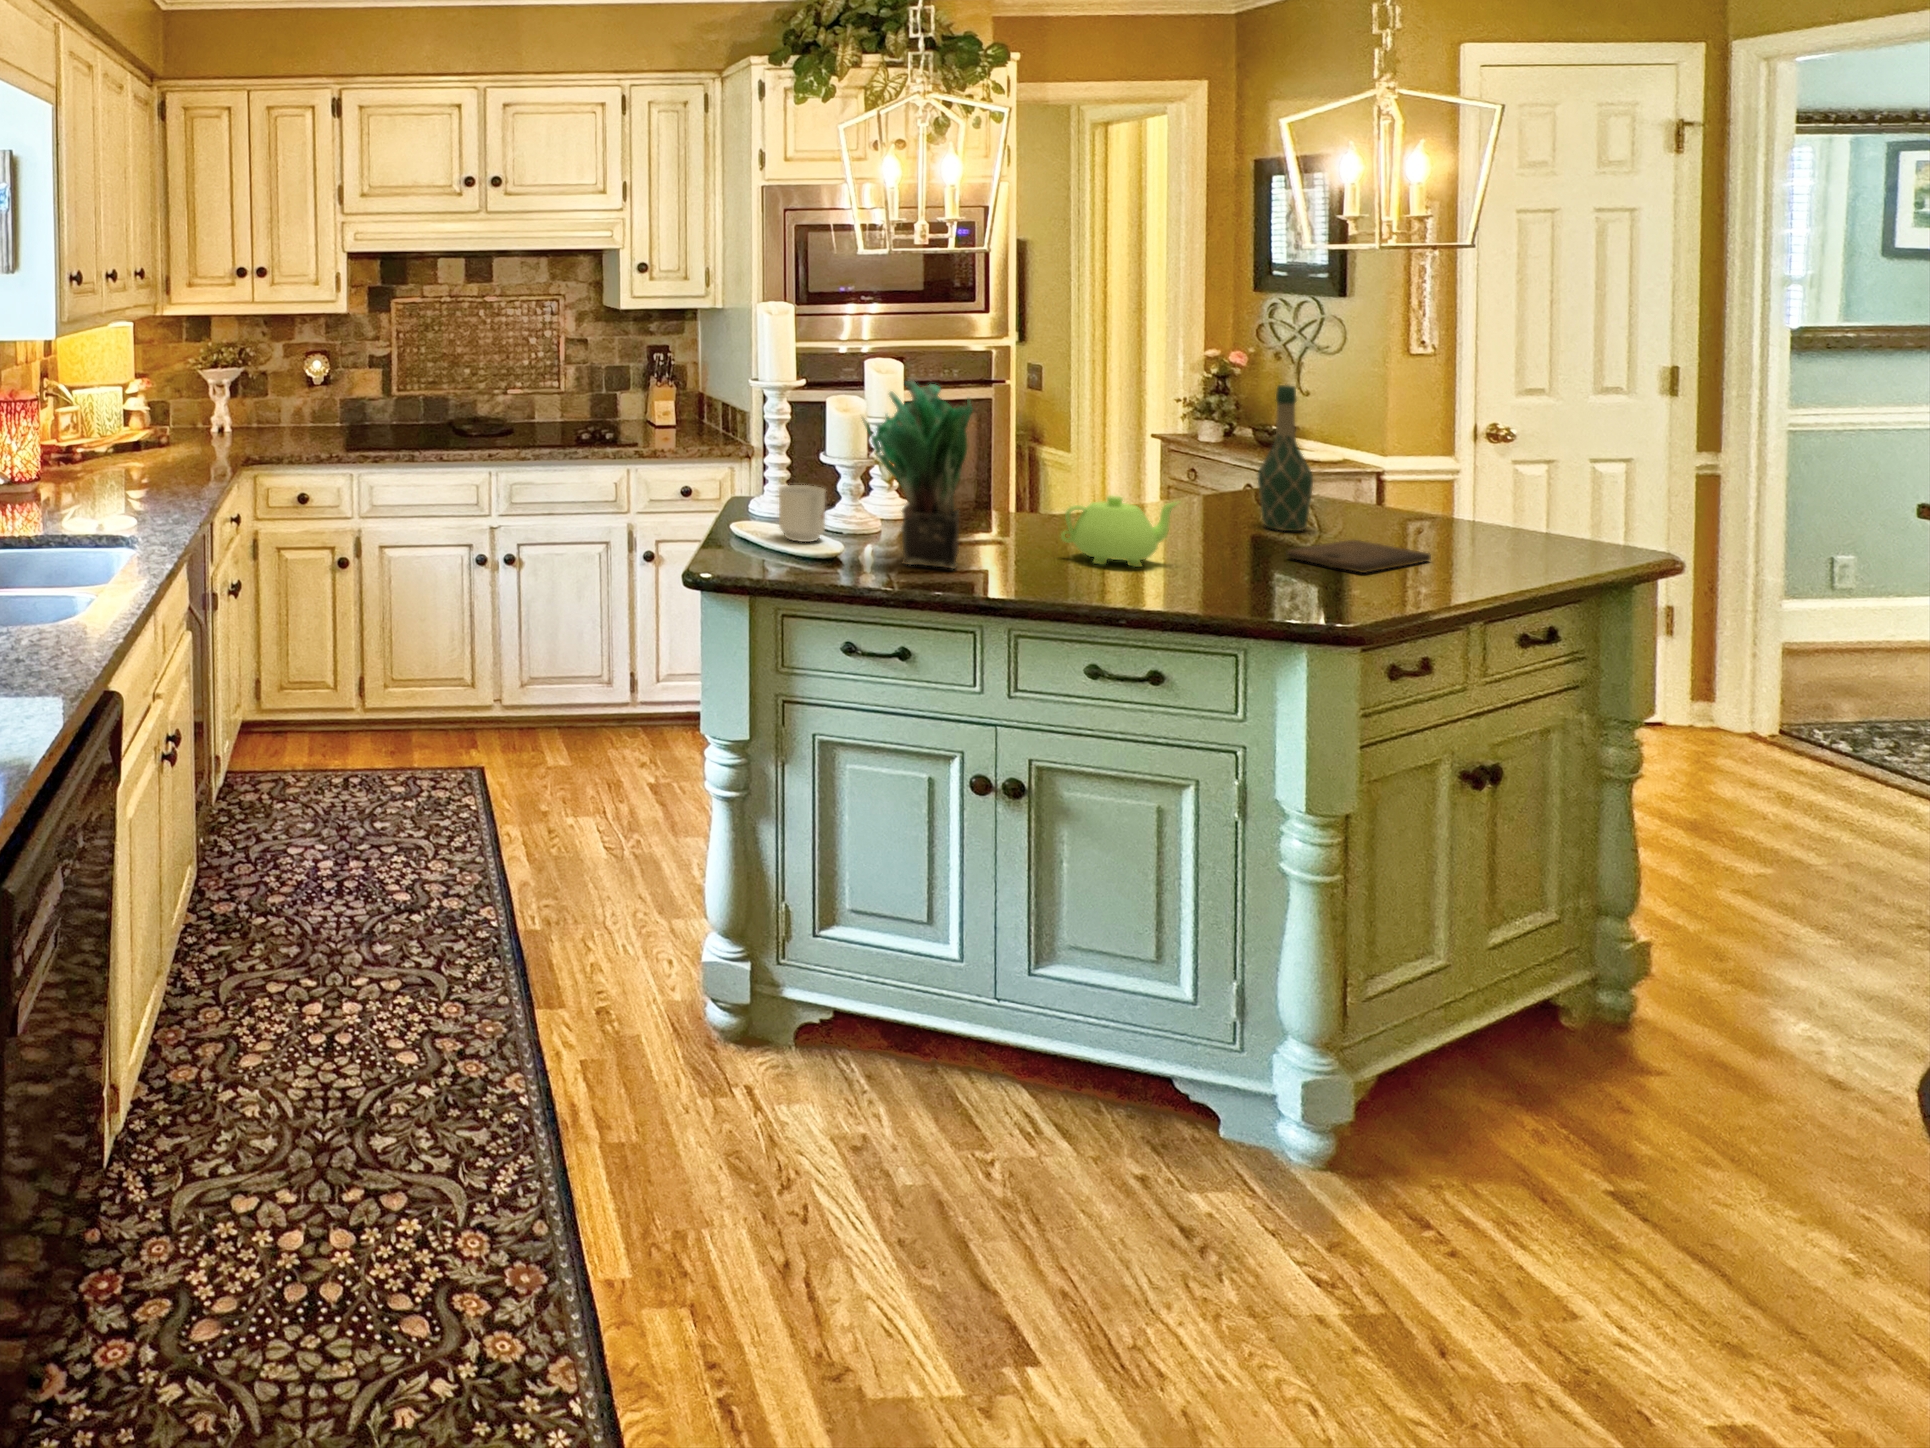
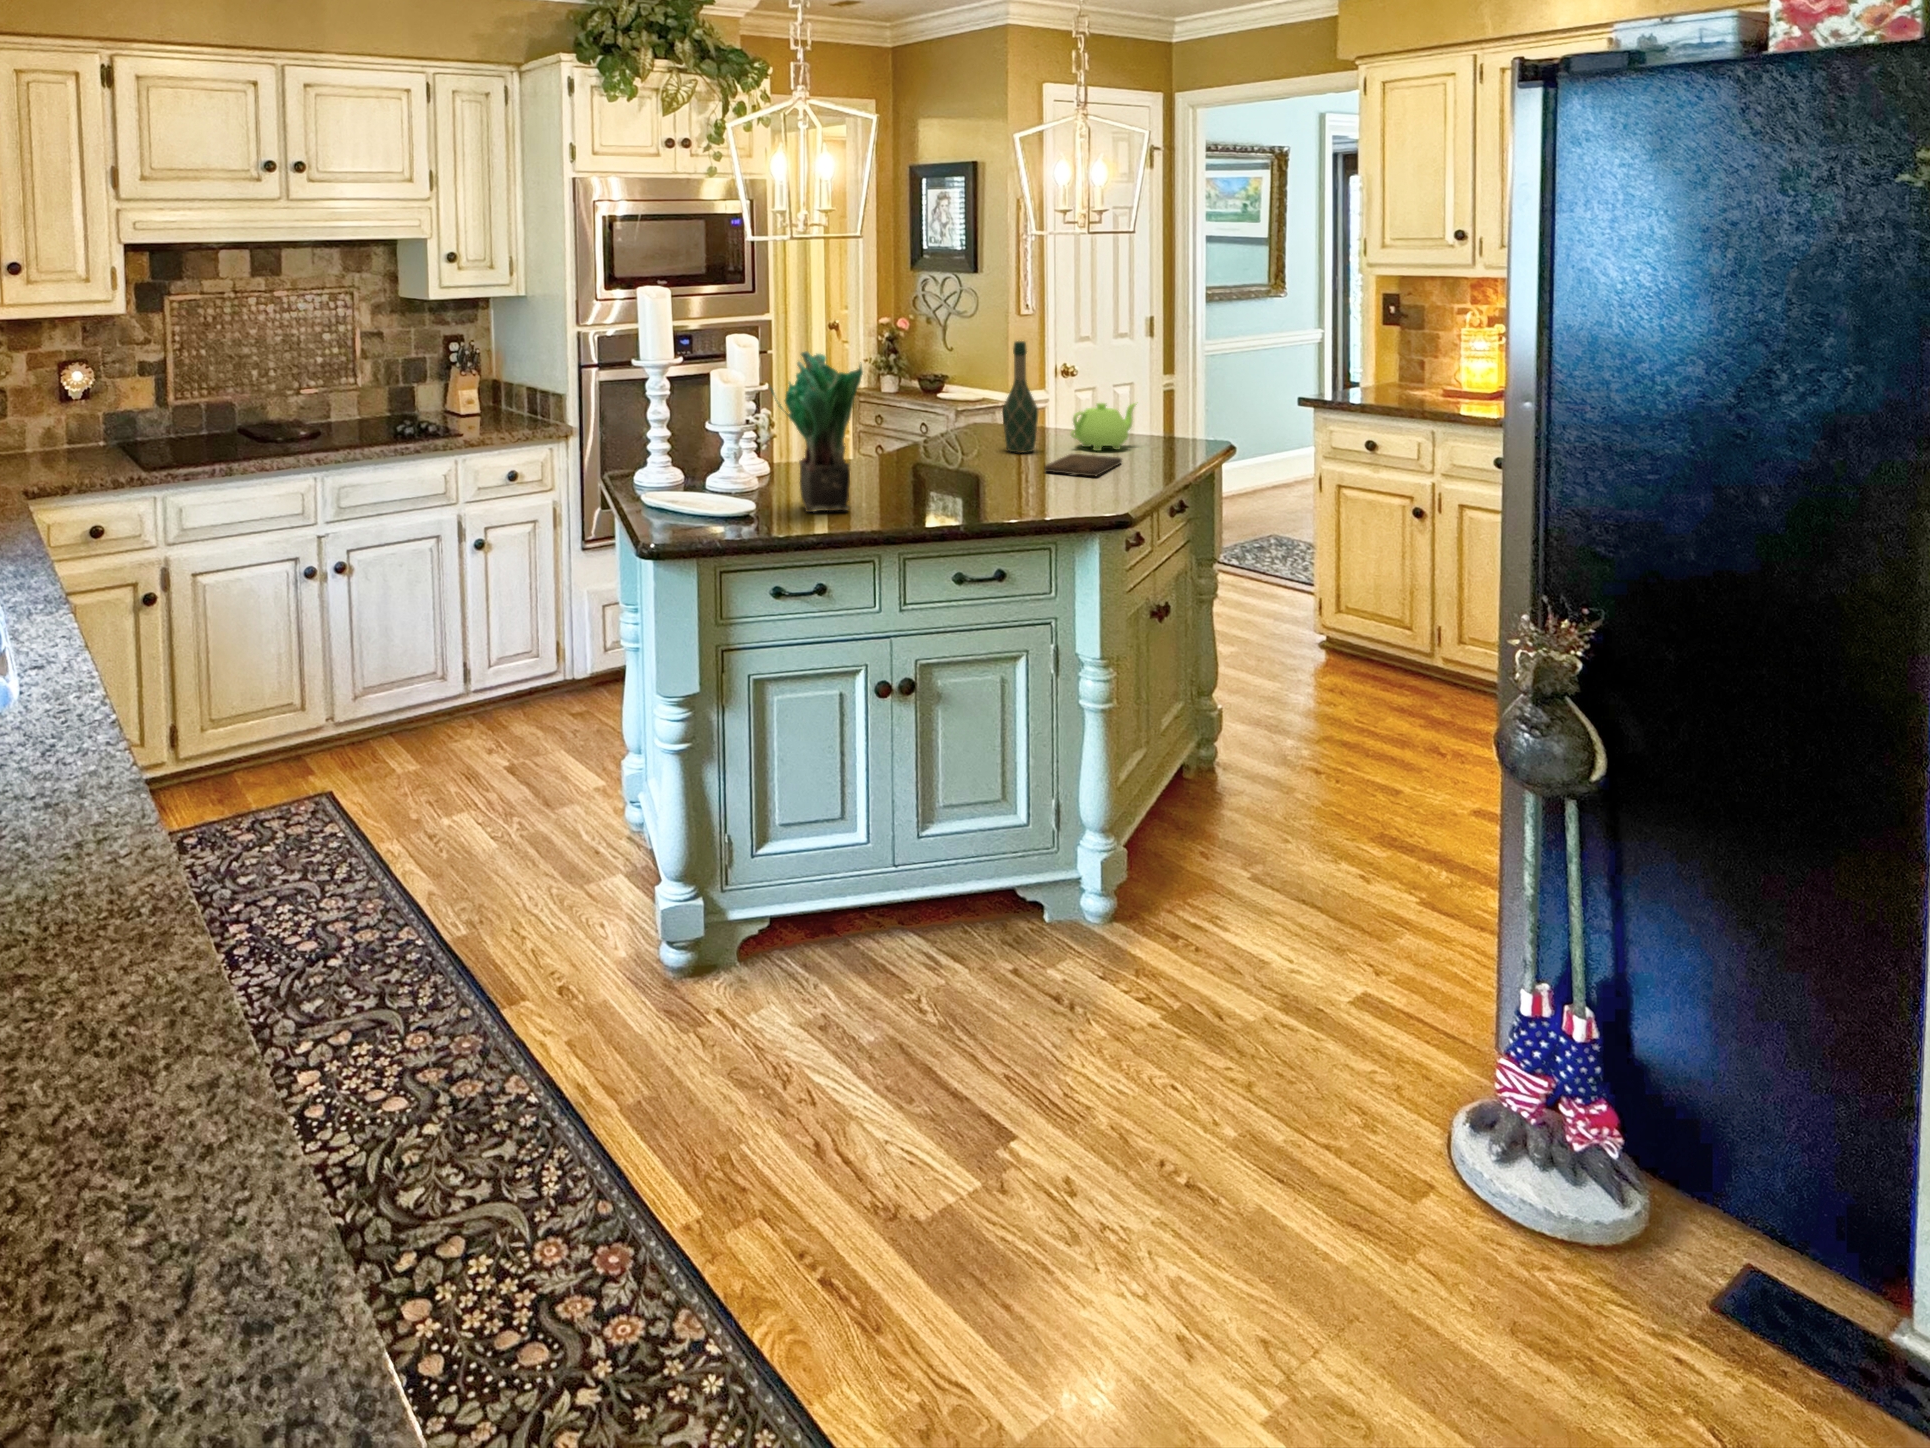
mug: present [779,485,825,542] -> none [685,453,727,505]
teapot: present [1061,496,1179,567] -> present [1071,403,1136,451]

